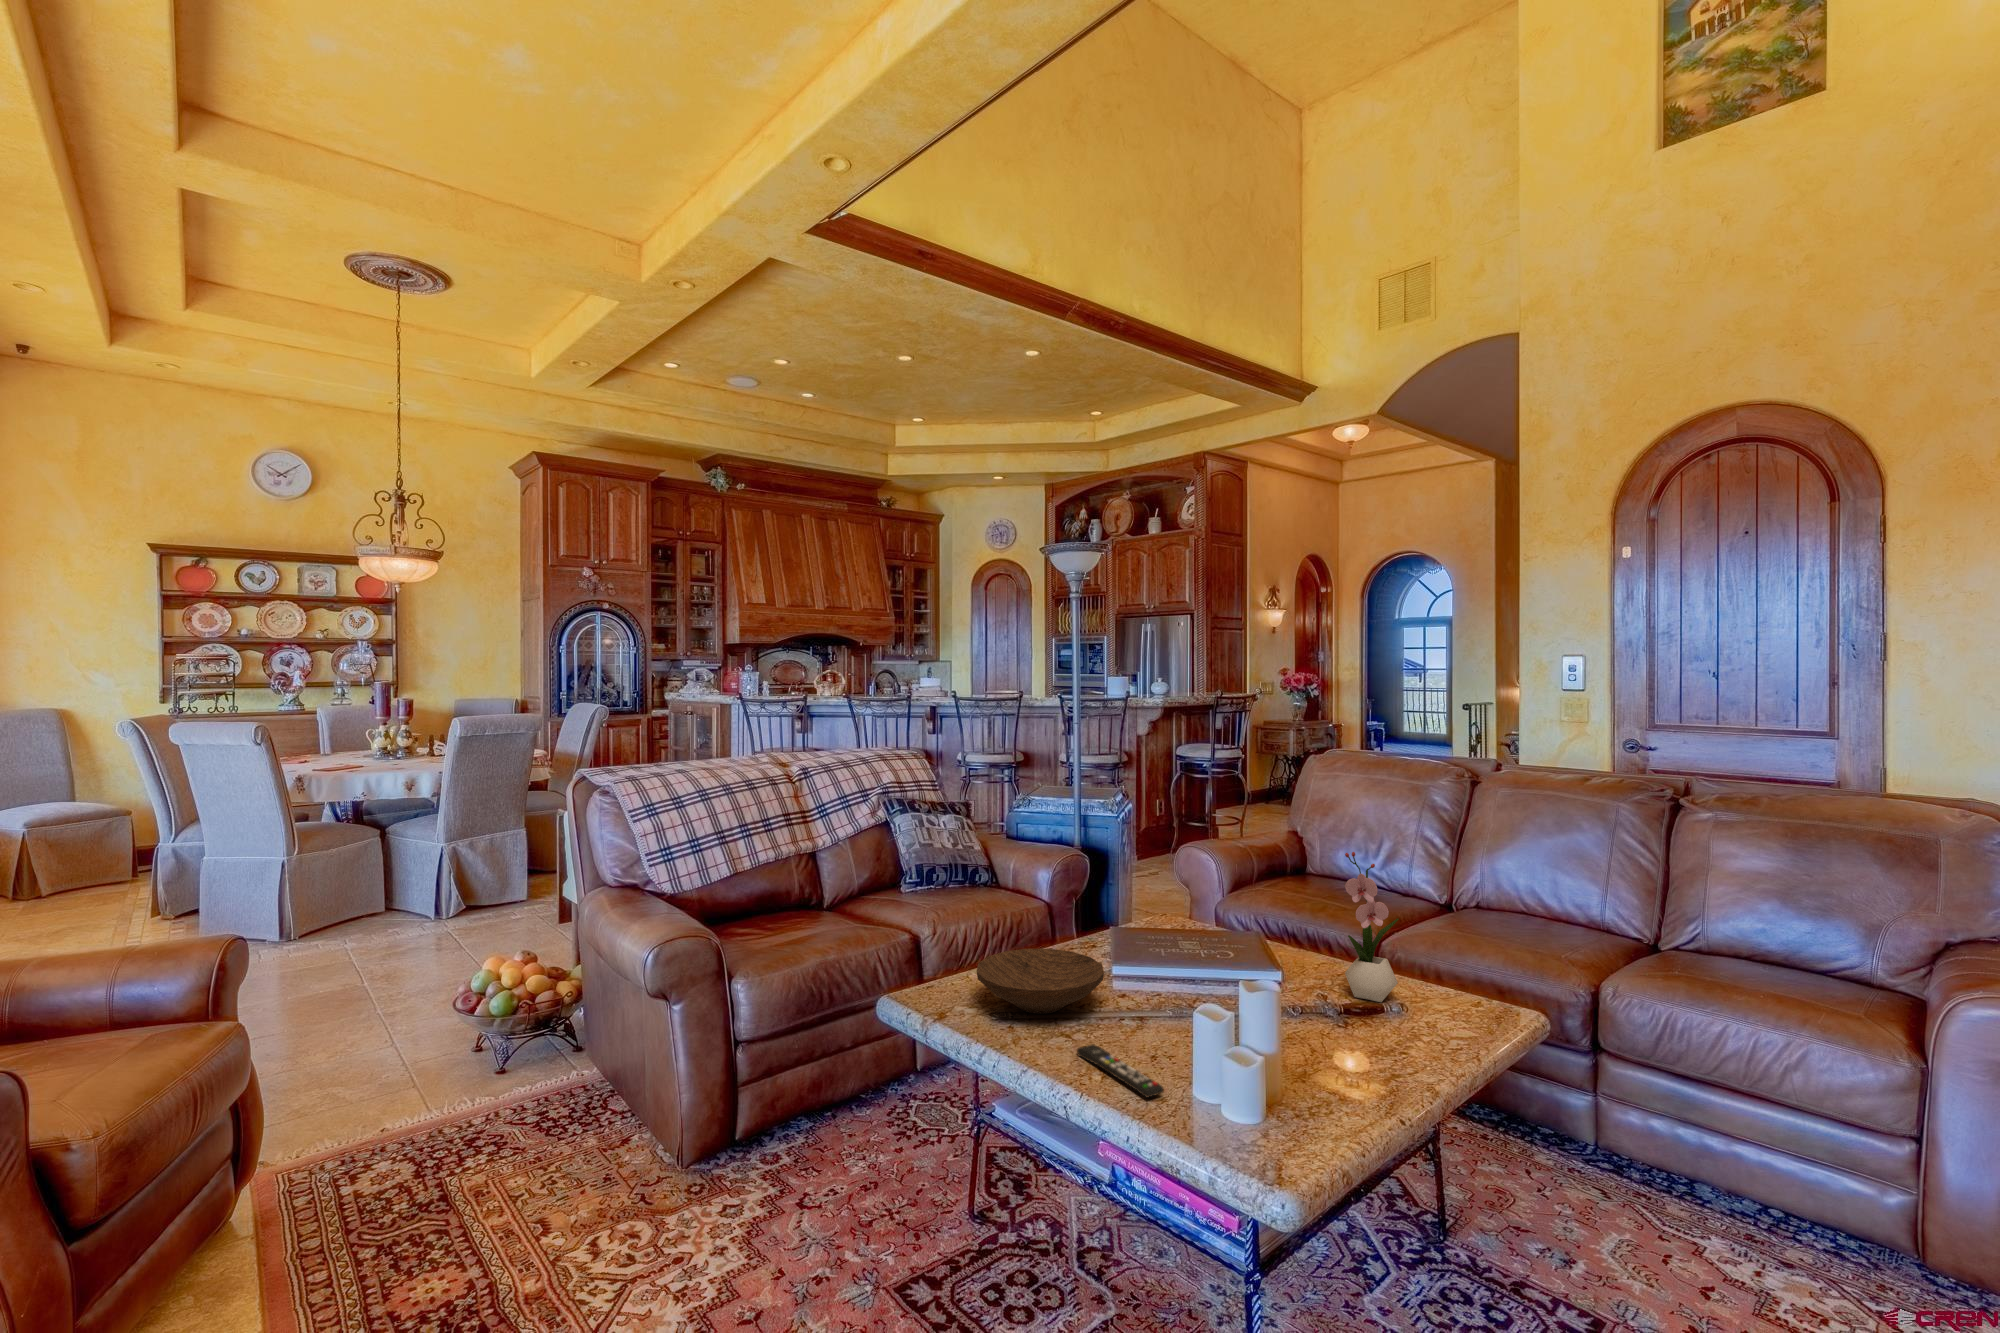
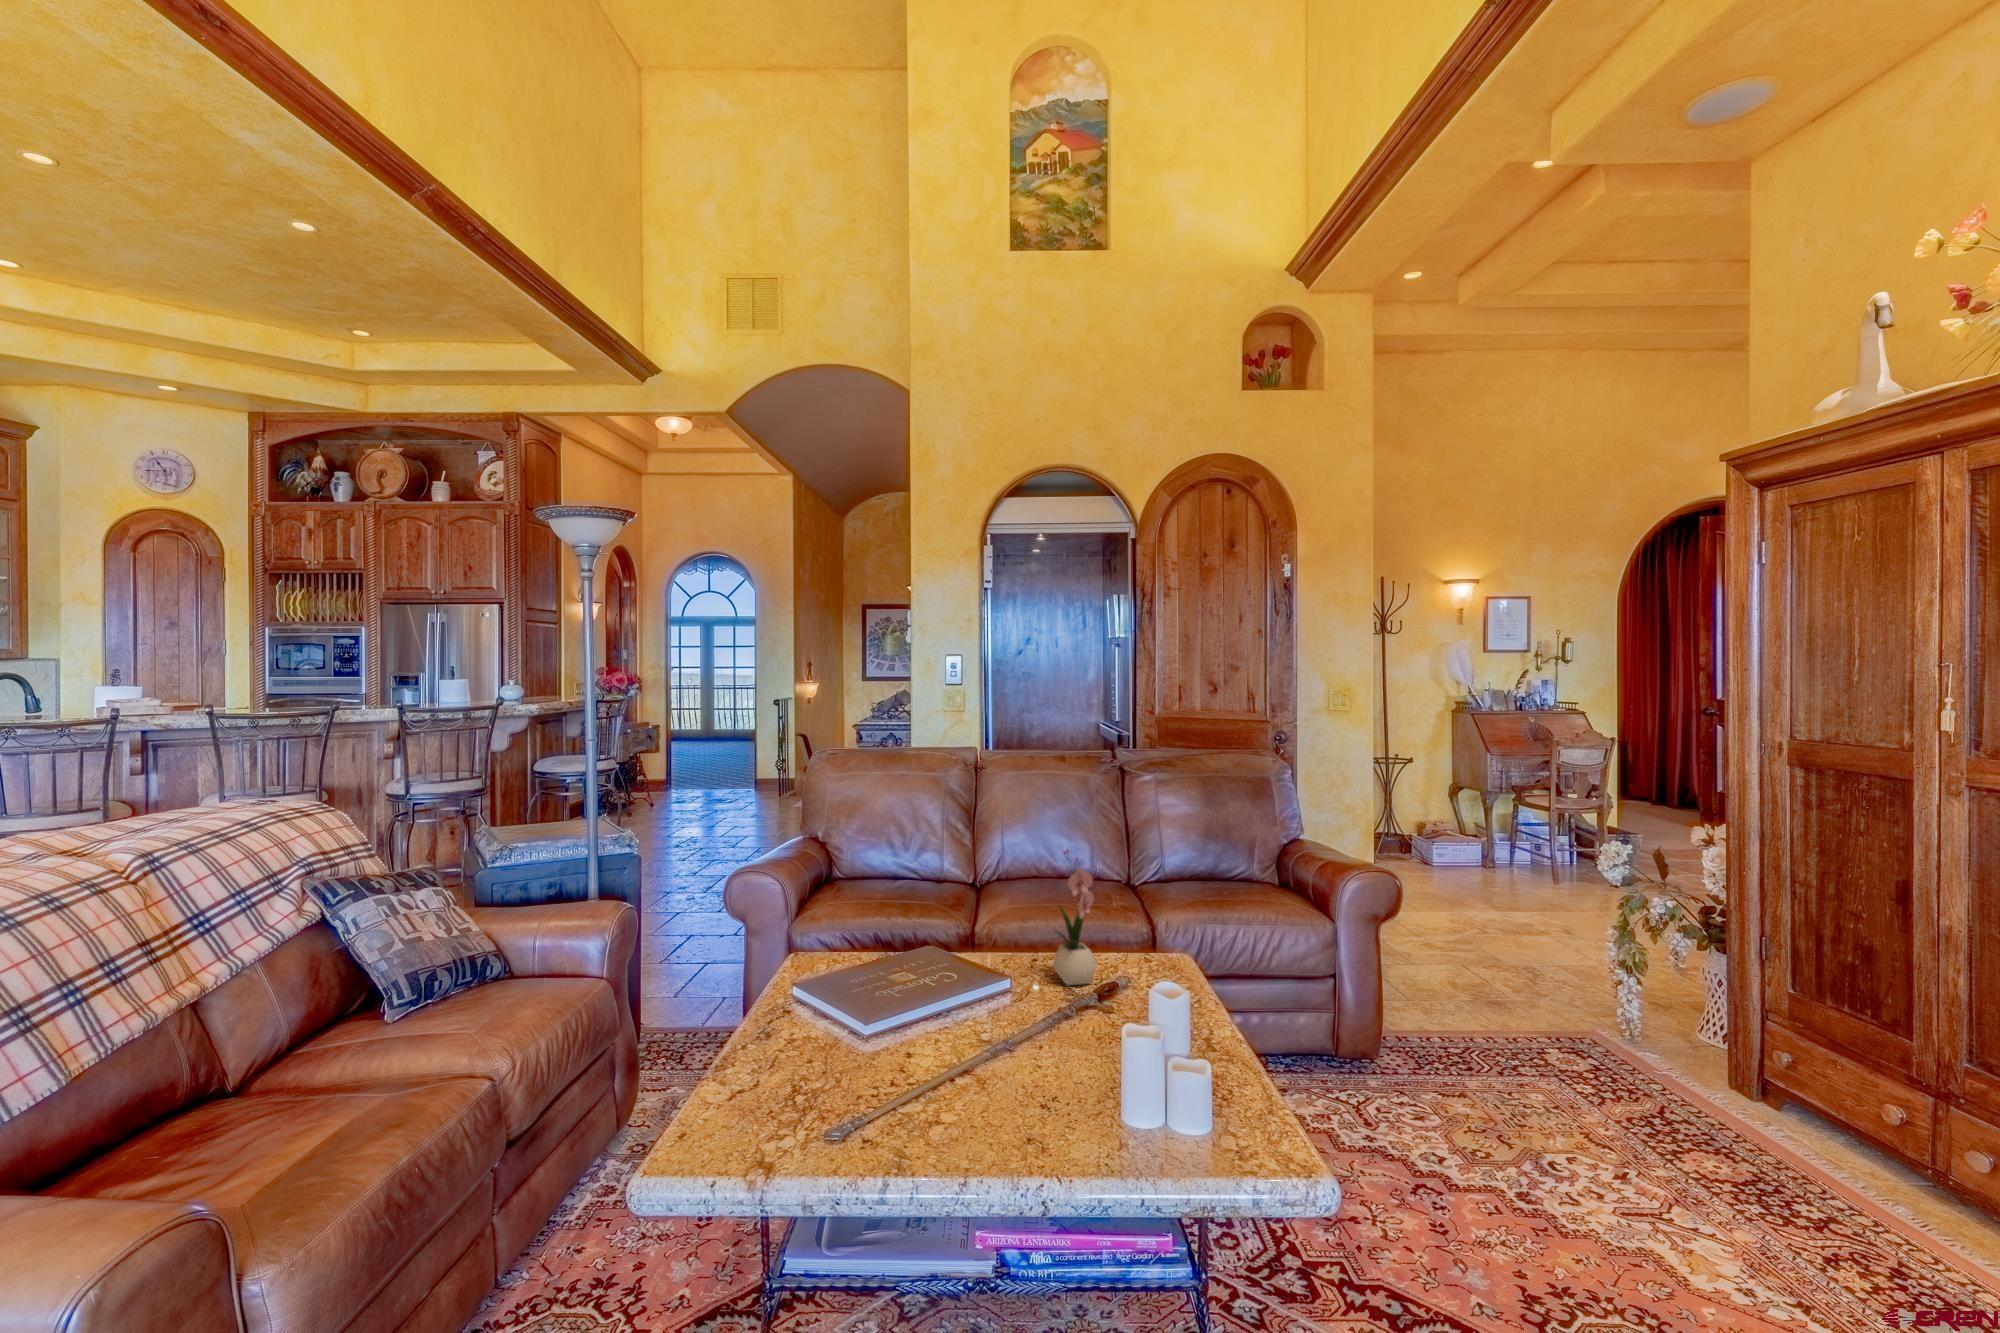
wooden bowl: present [977,949,1104,1014] -> none [761,1024,923,1116]
remote control: present [1077,1044,1164,1097] -> none [968,1121,1105,1154]

